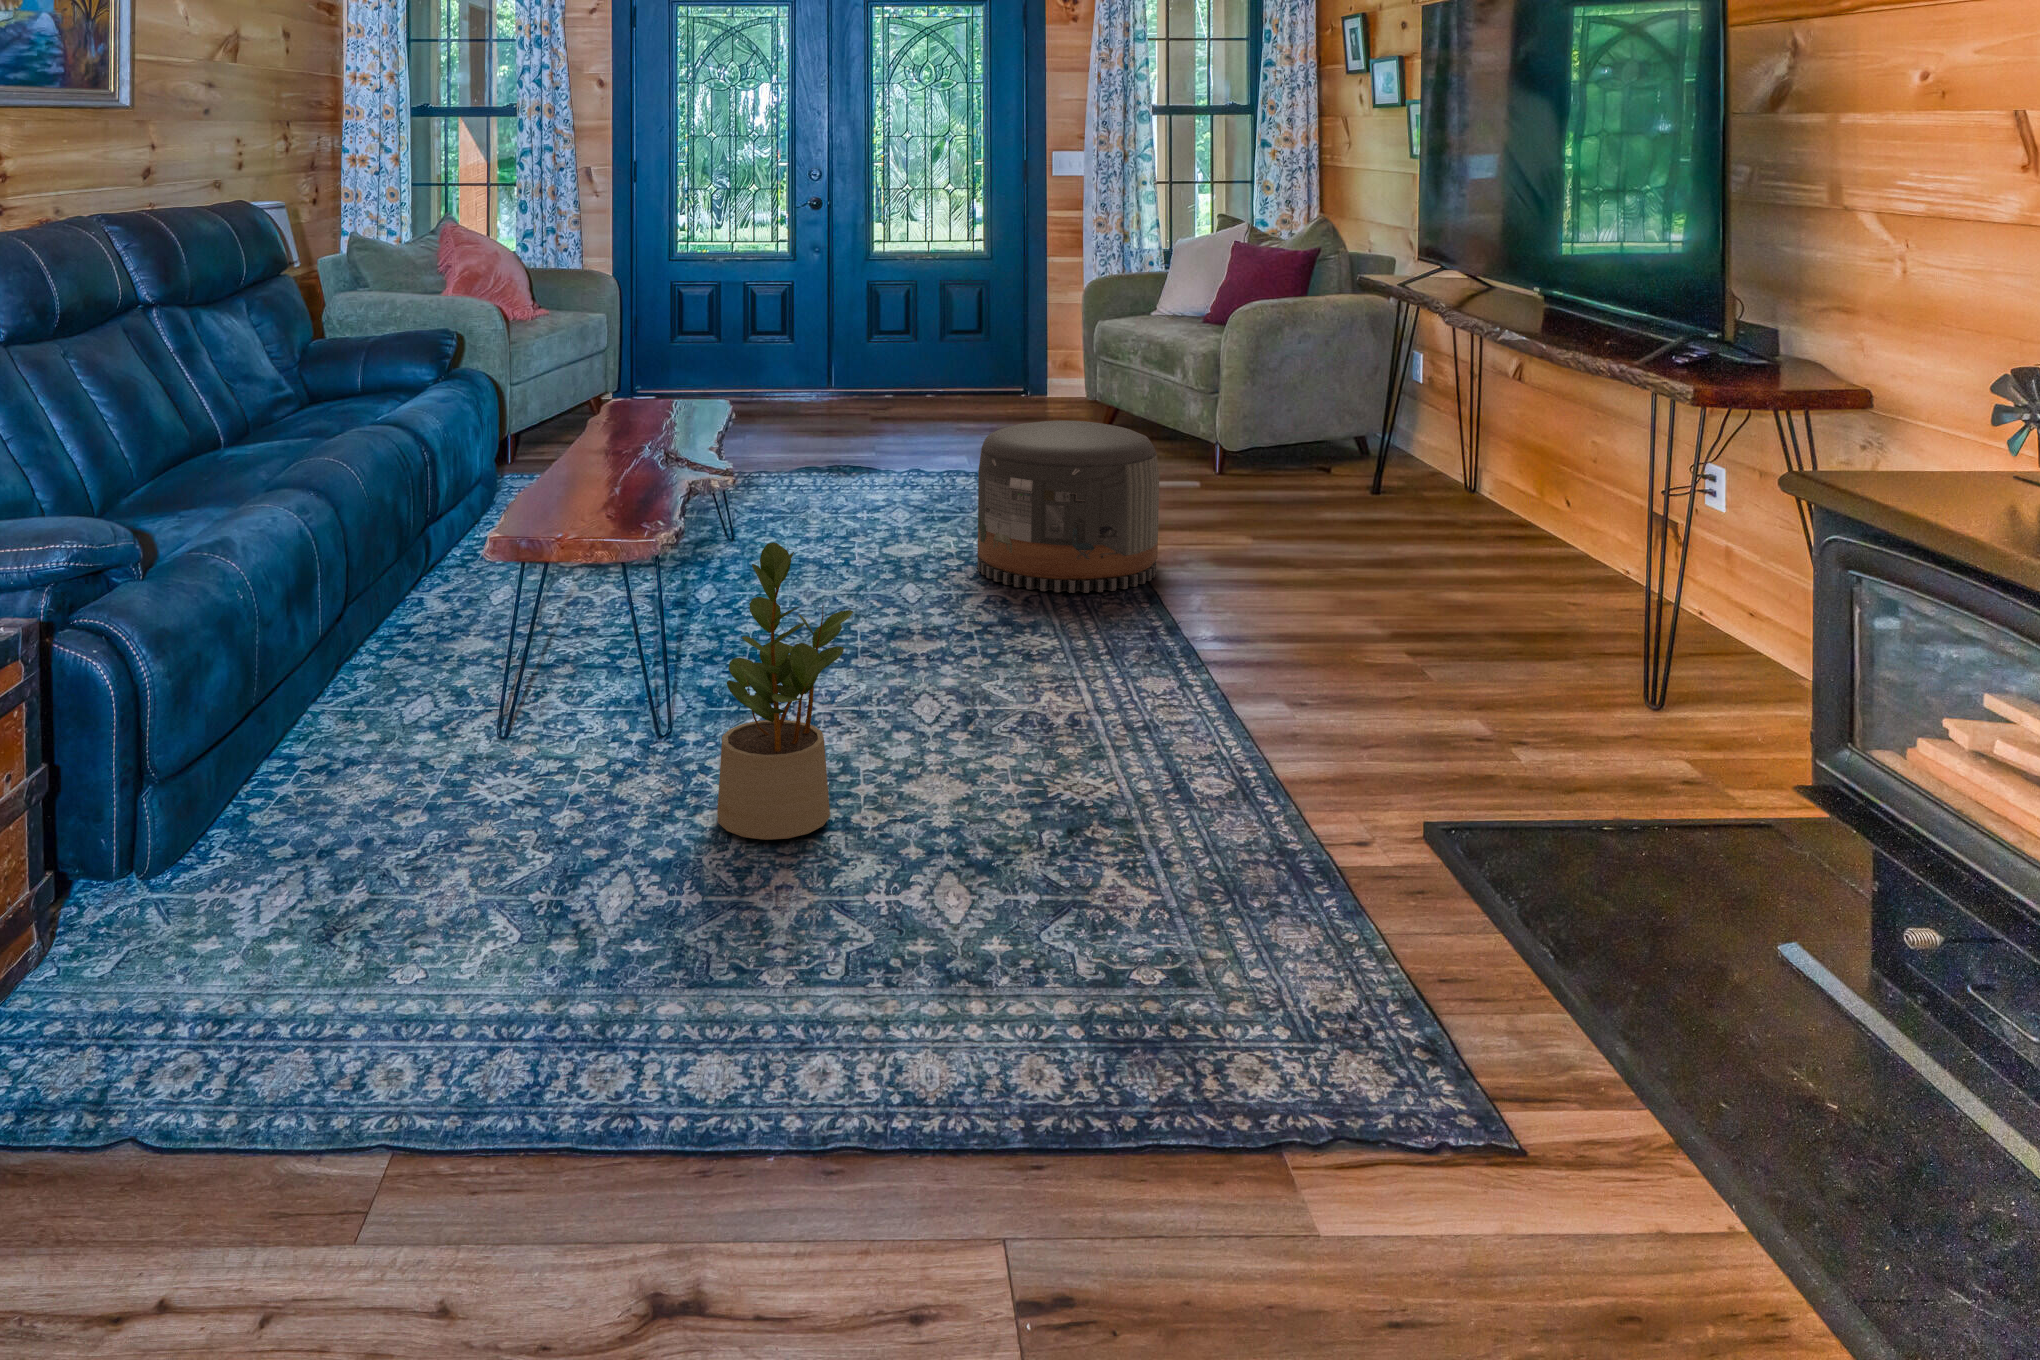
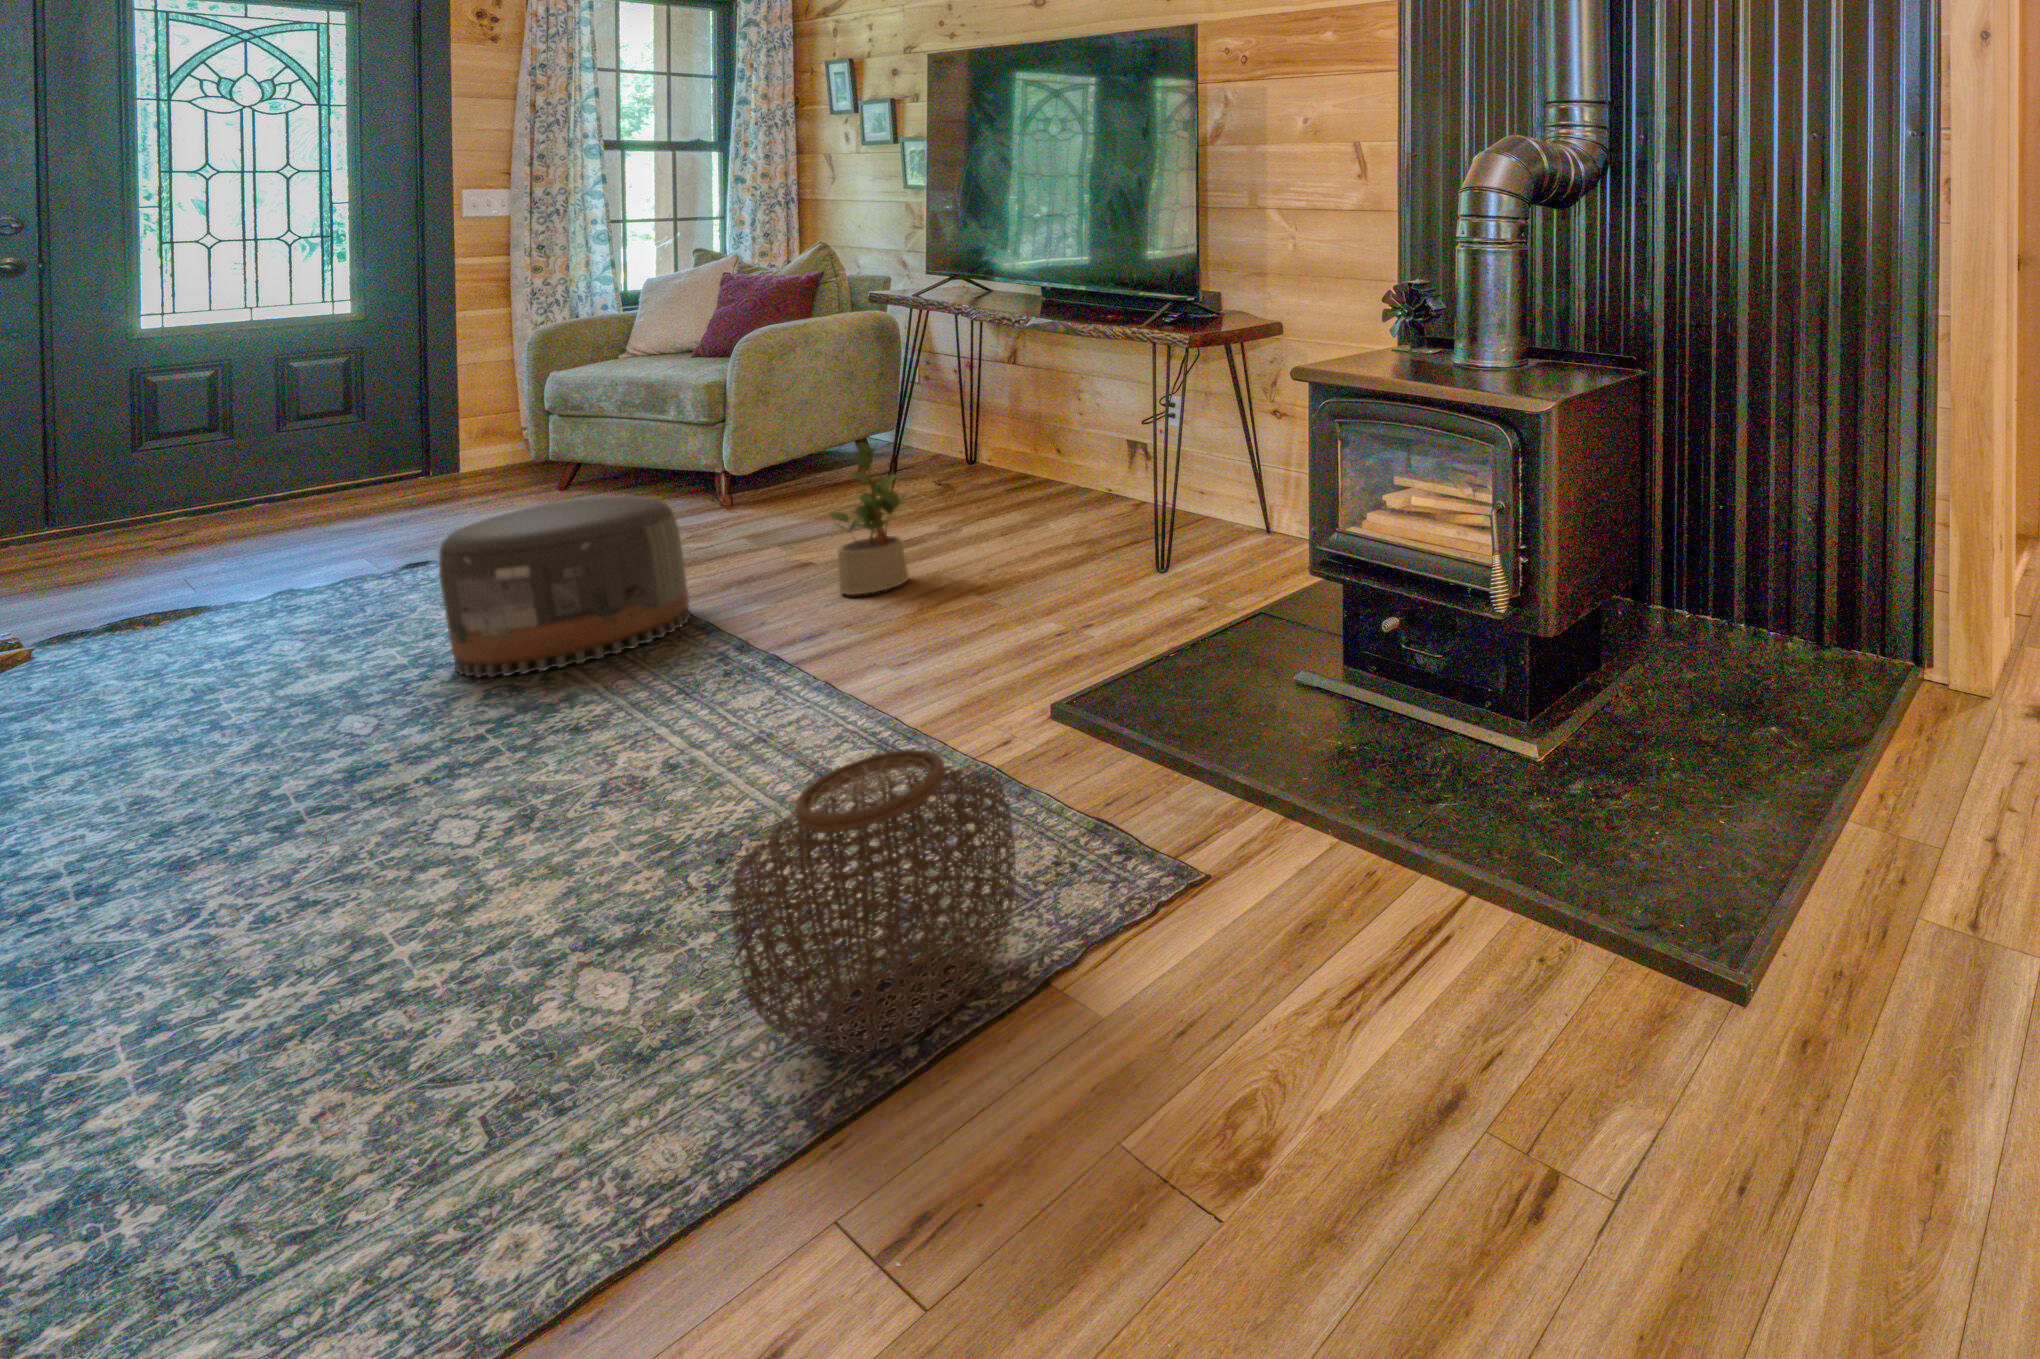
potted plant: present [717,542,853,840] -> present [830,442,909,595]
woven basket: none [1008,776,1278,1104] -> present [731,749,1016,1052]

